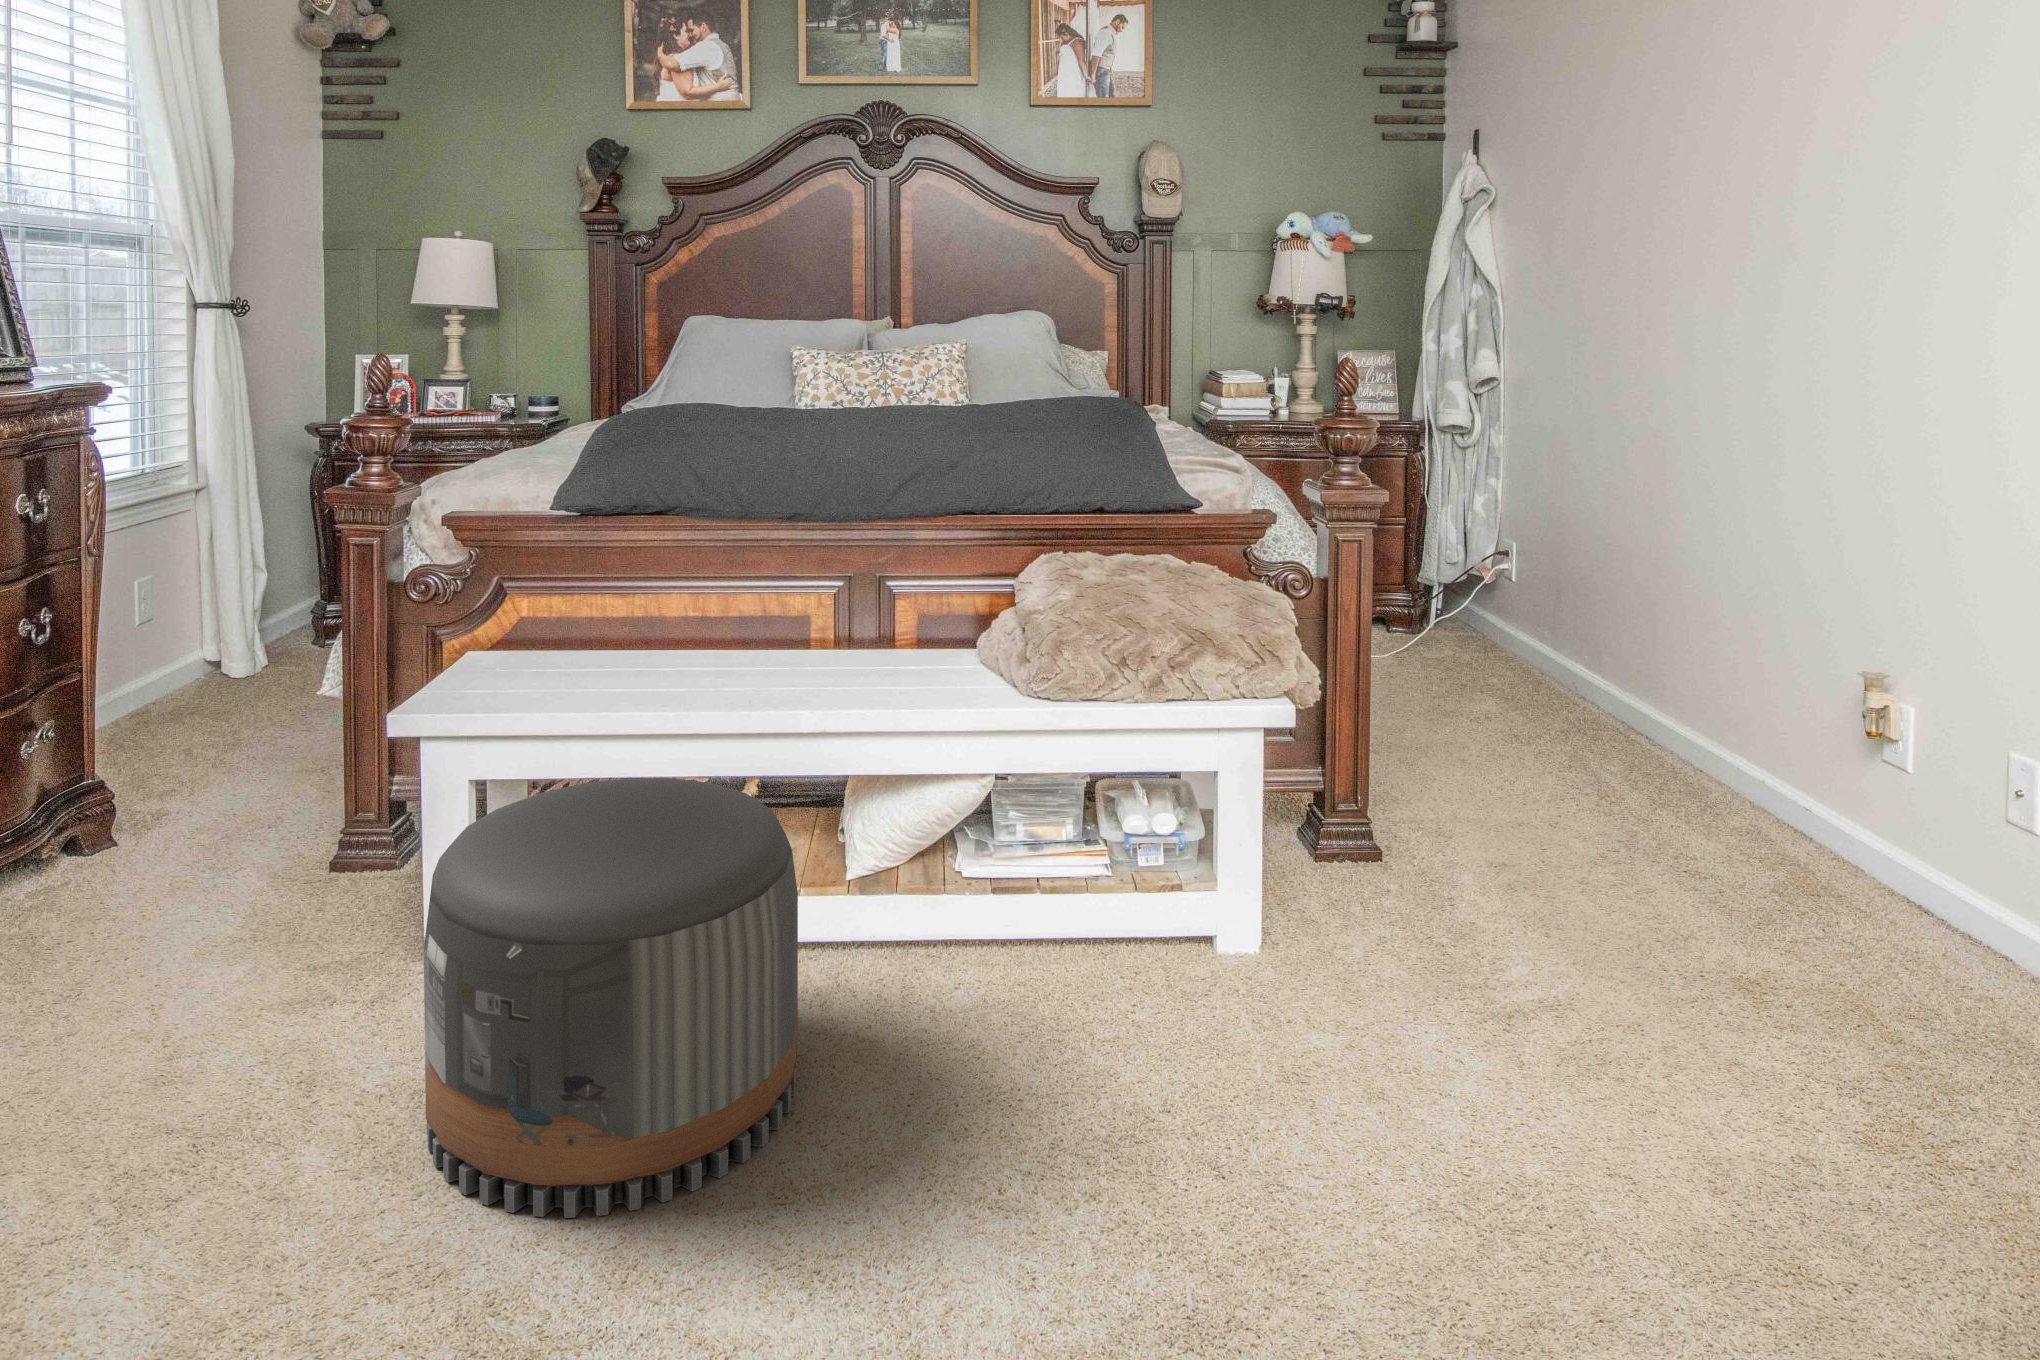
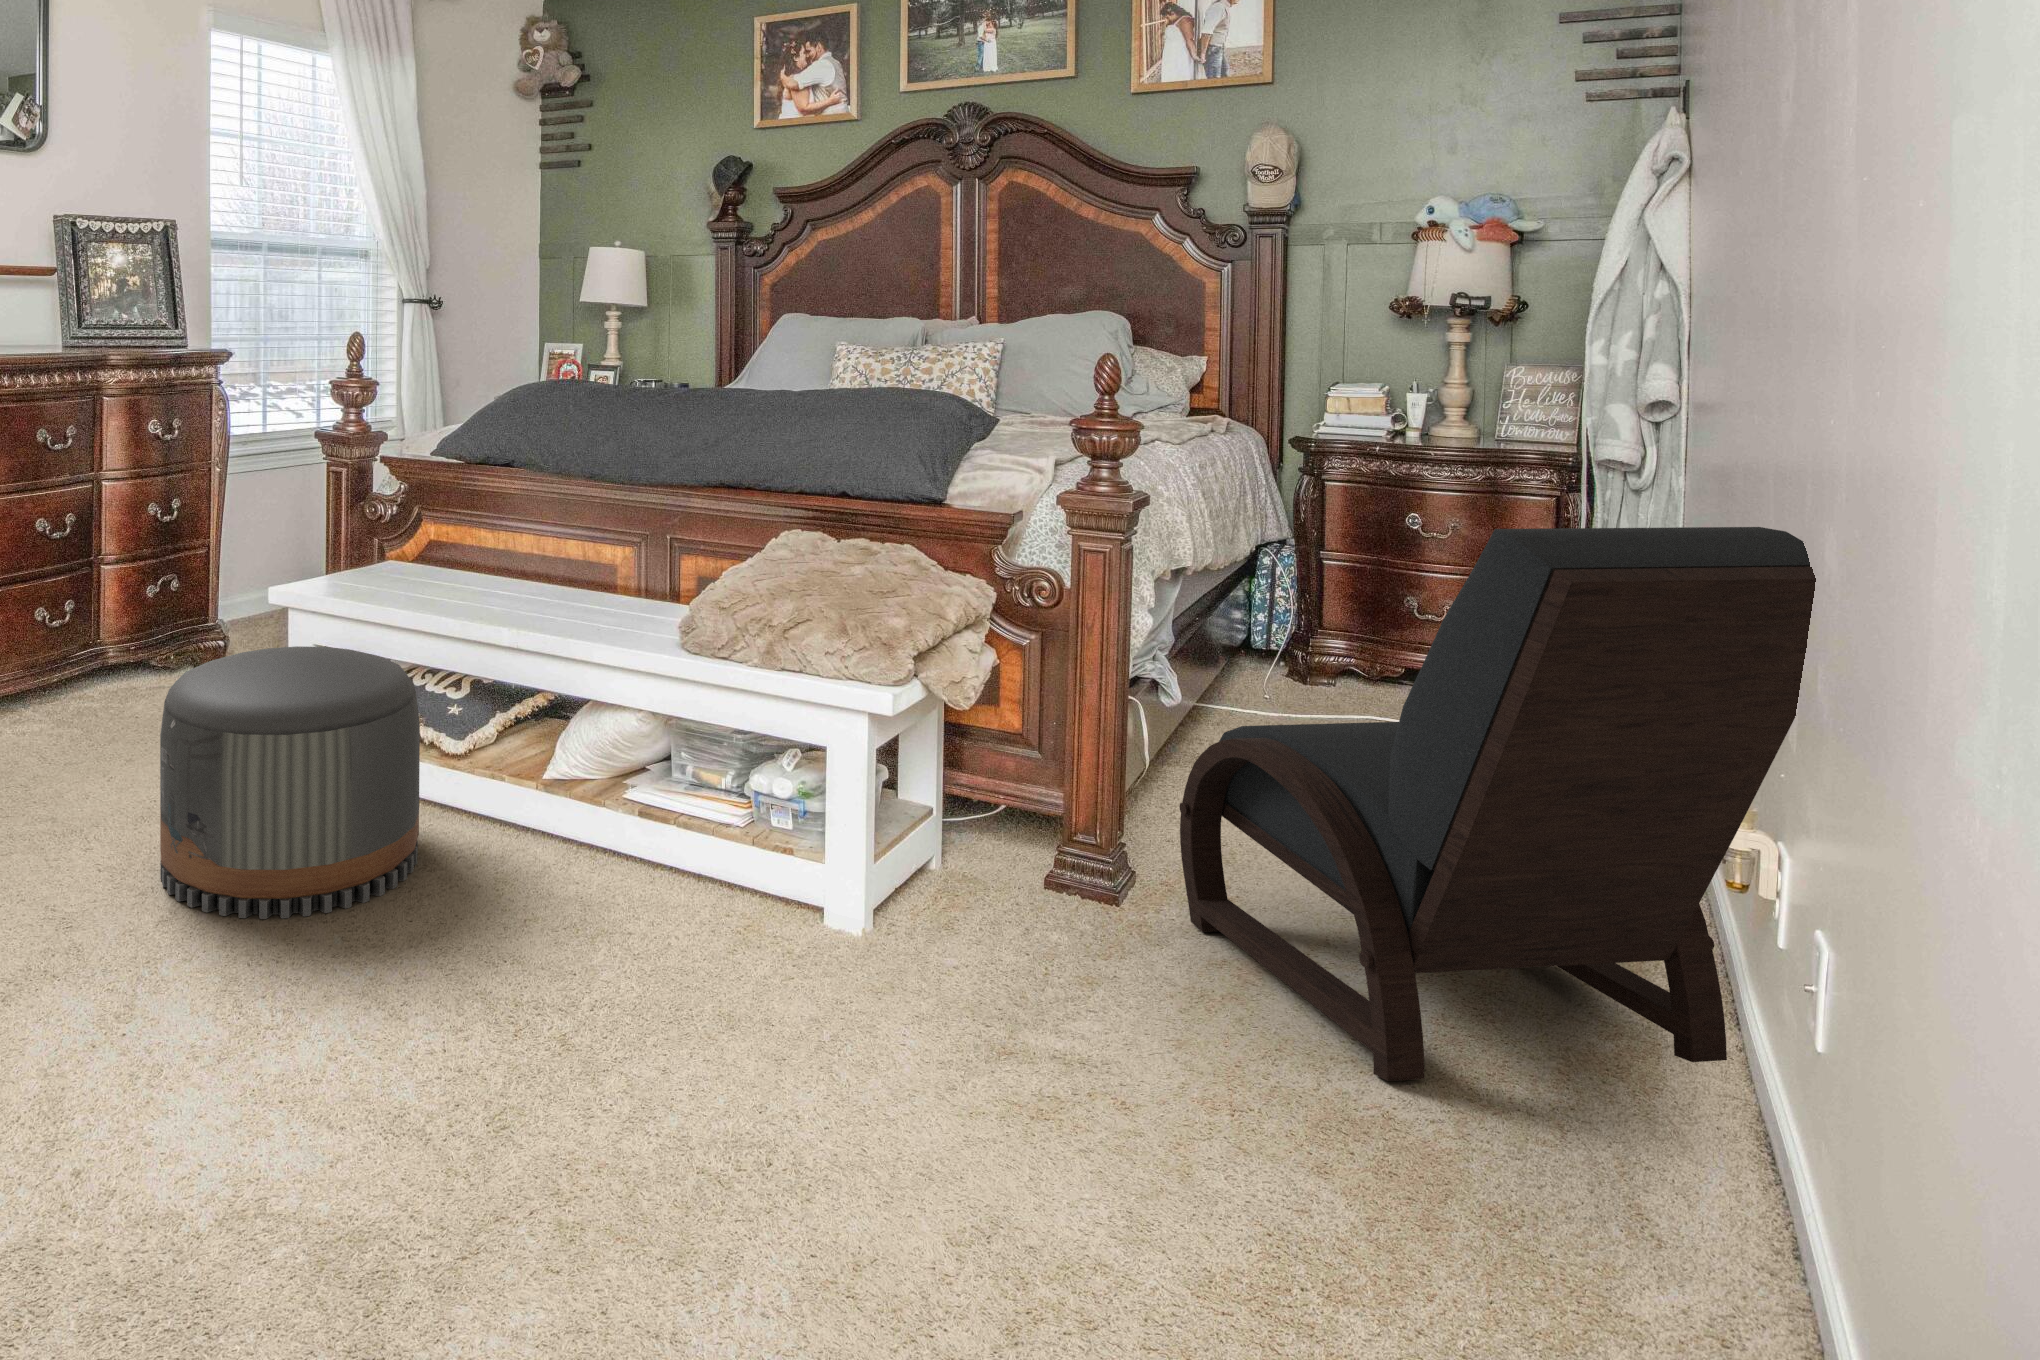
lounge chair: none [1442,456,1966,937] -> present [1179,527,1816,1081]

